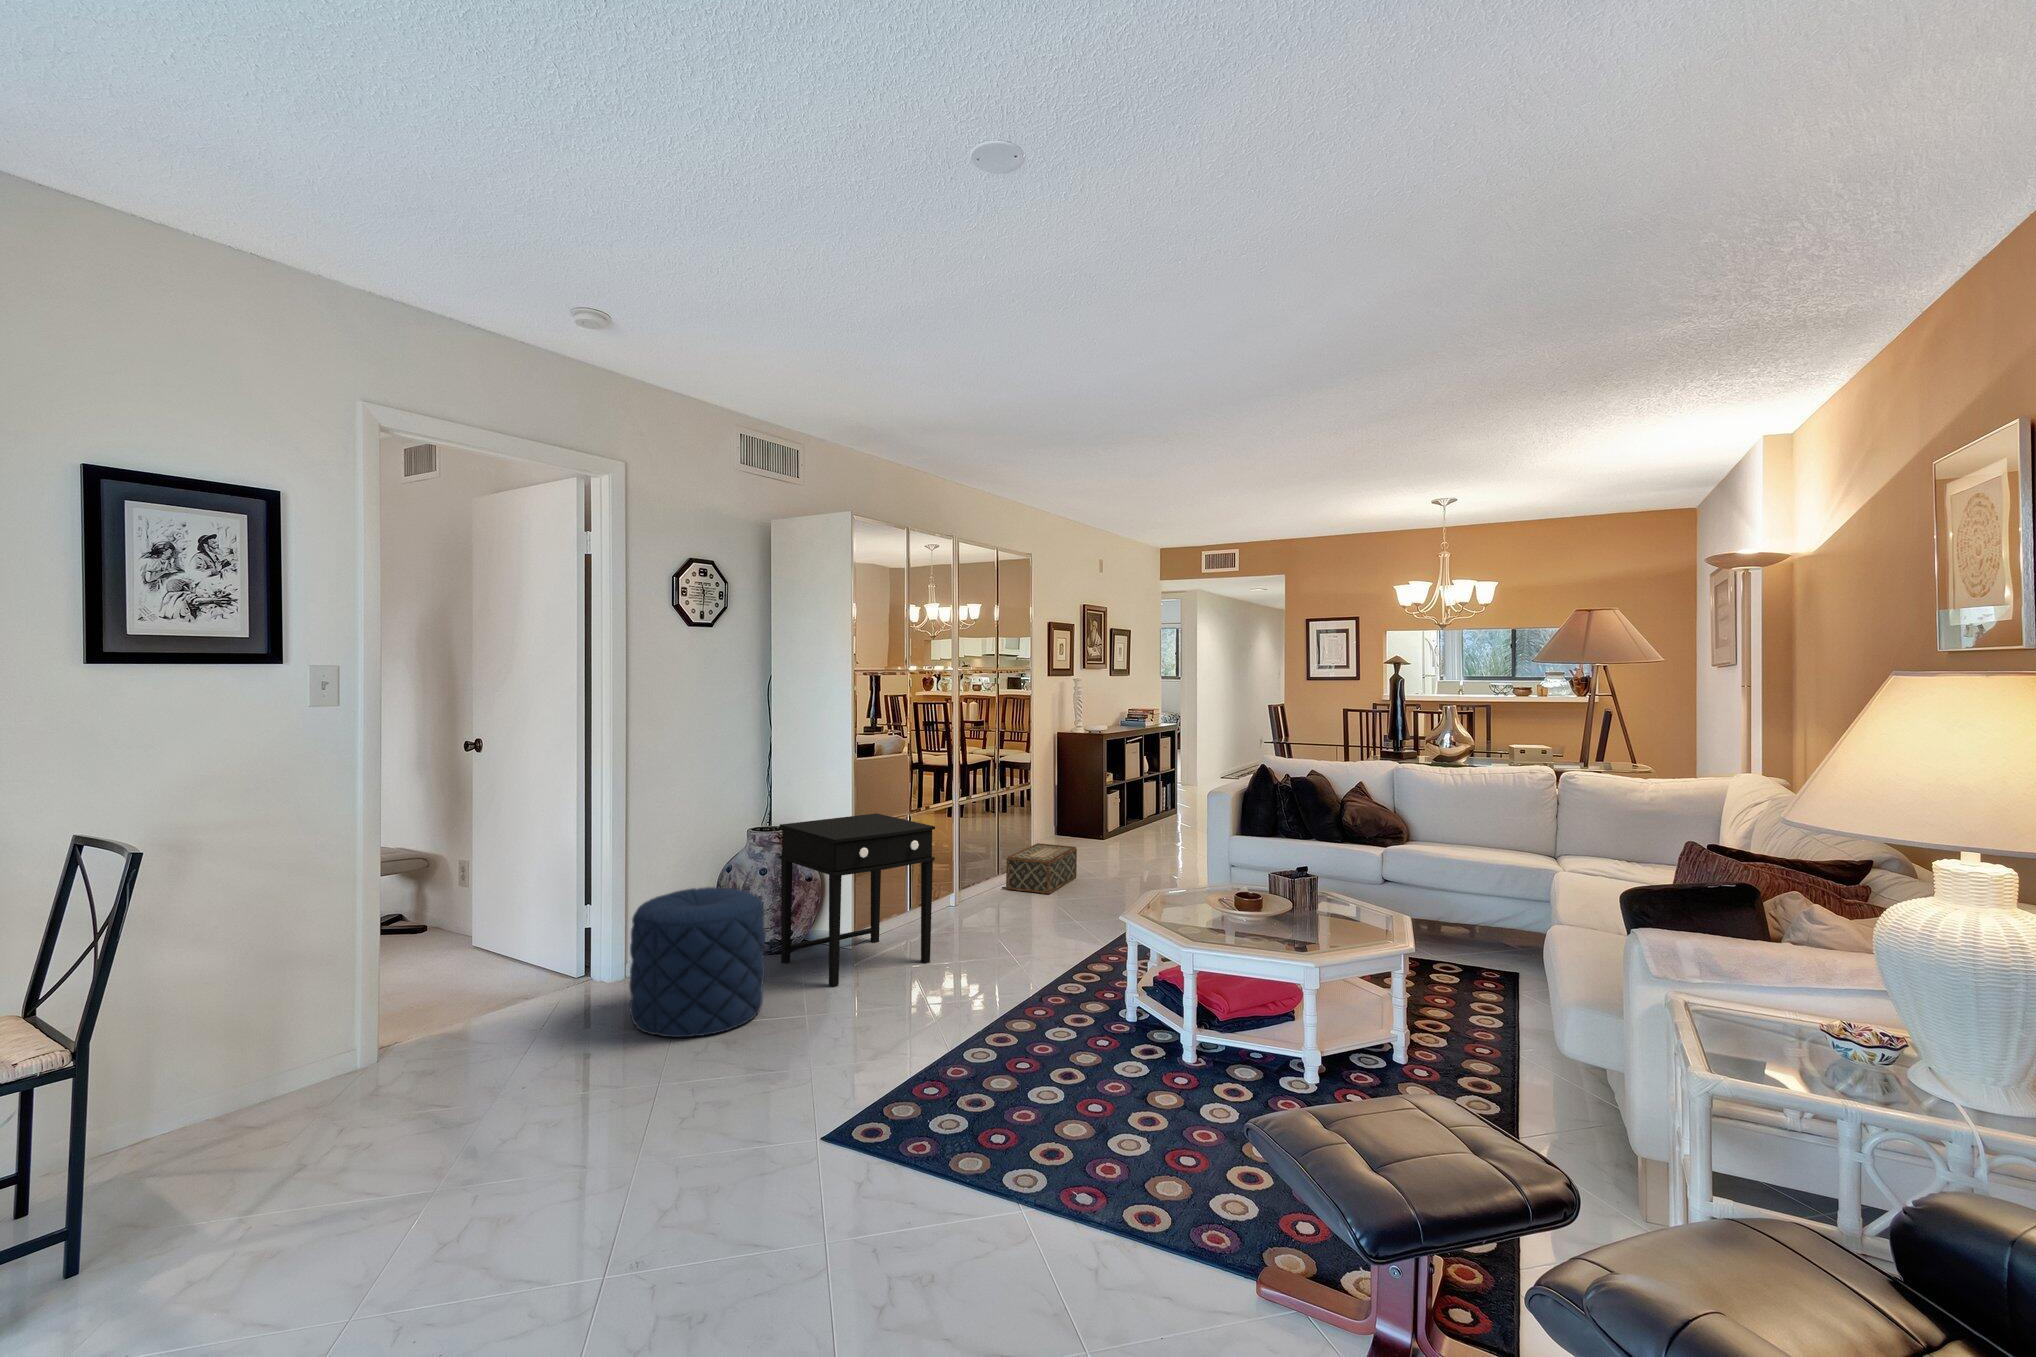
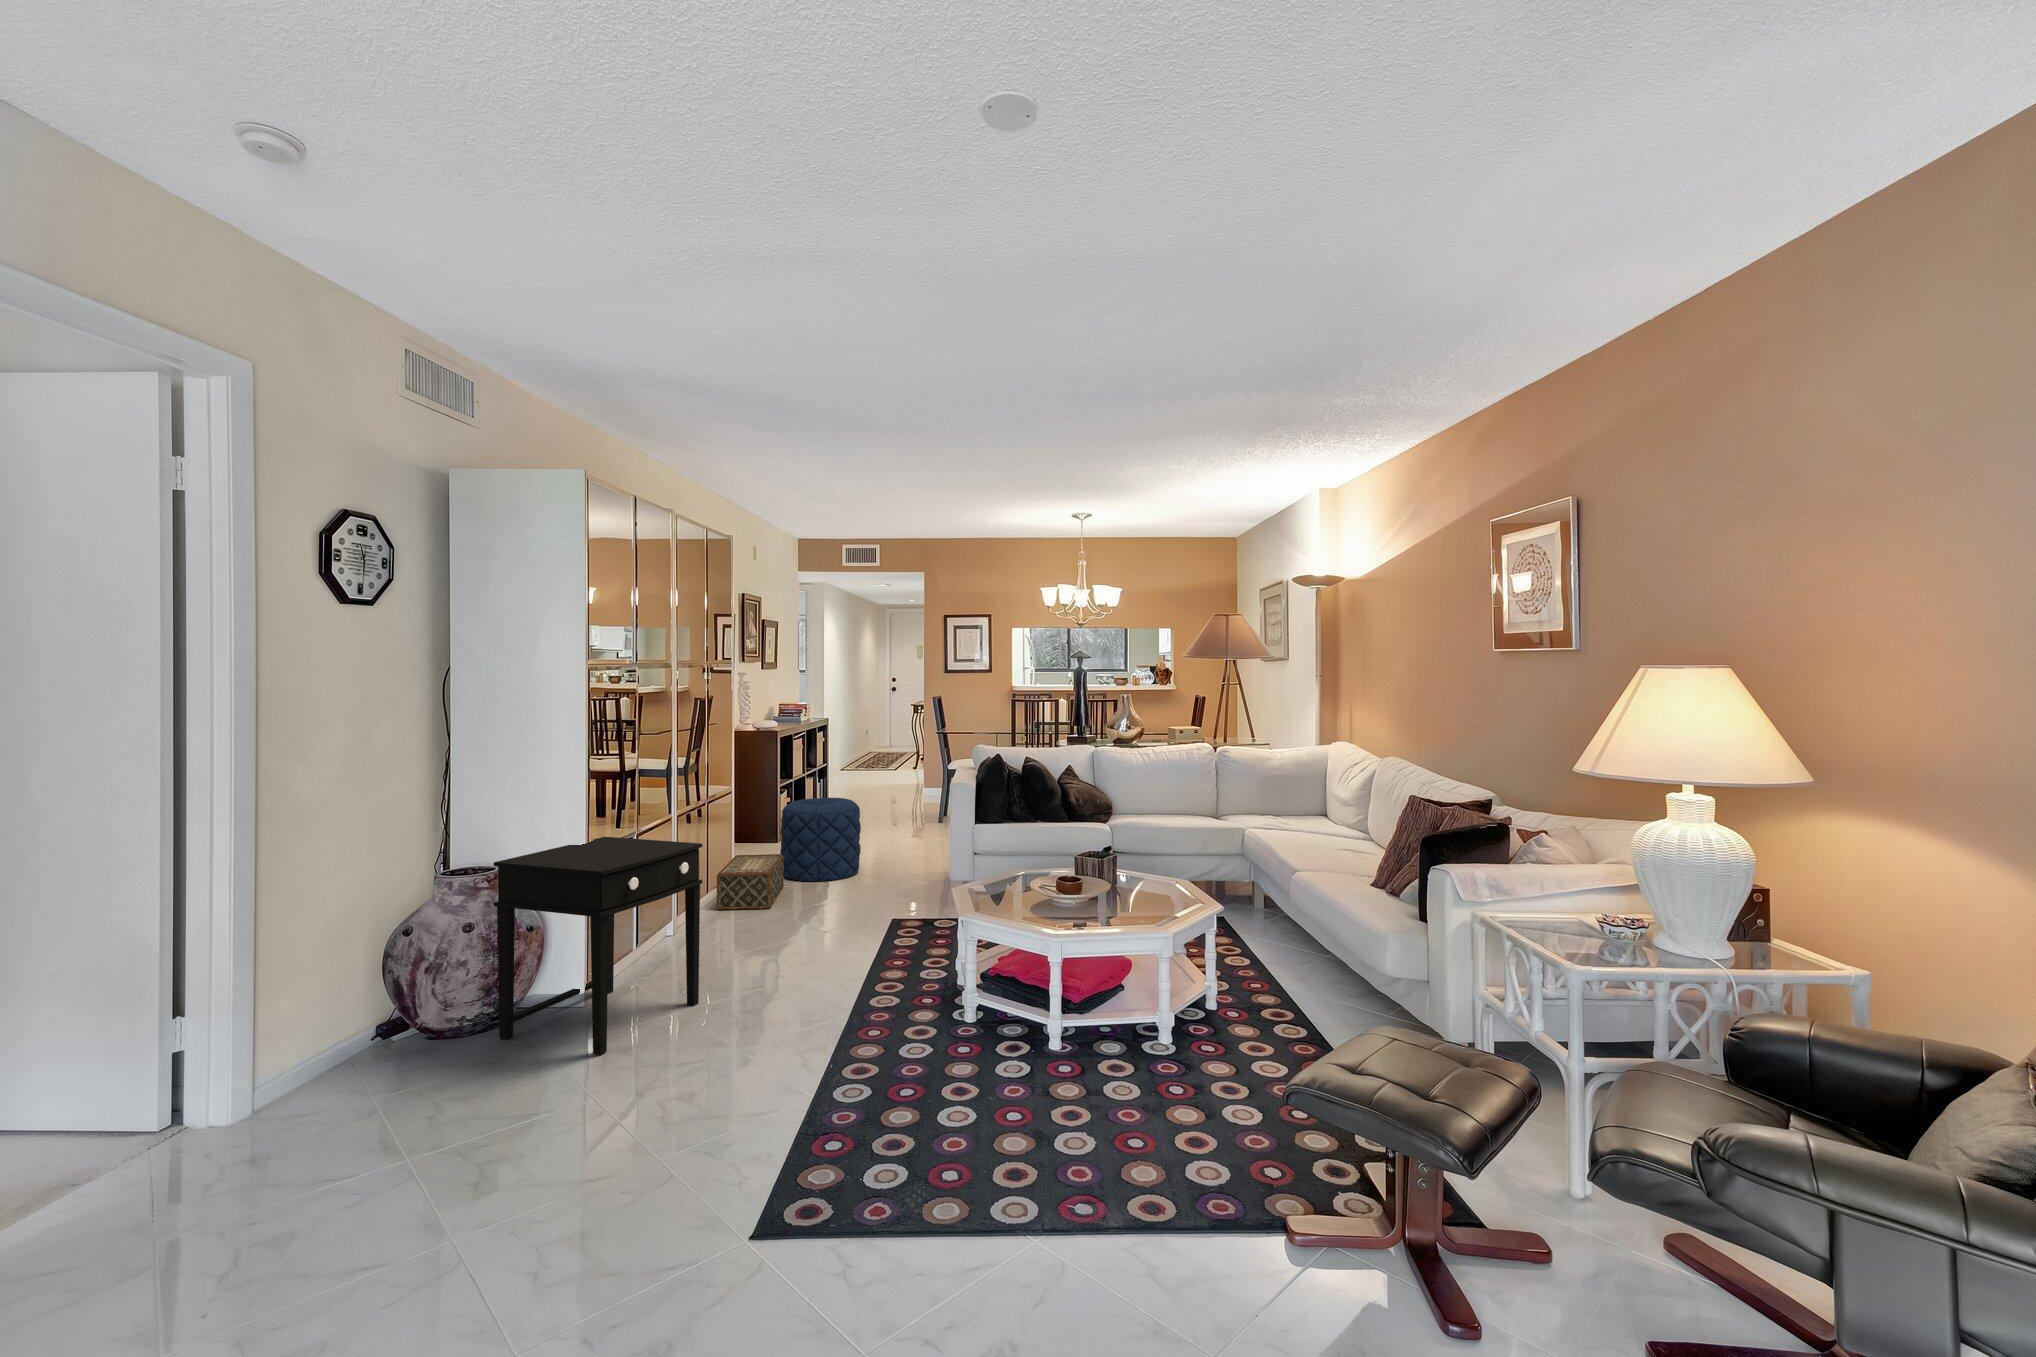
pouf: present [629,887,766,1037] -> present [780,798,861,881]

